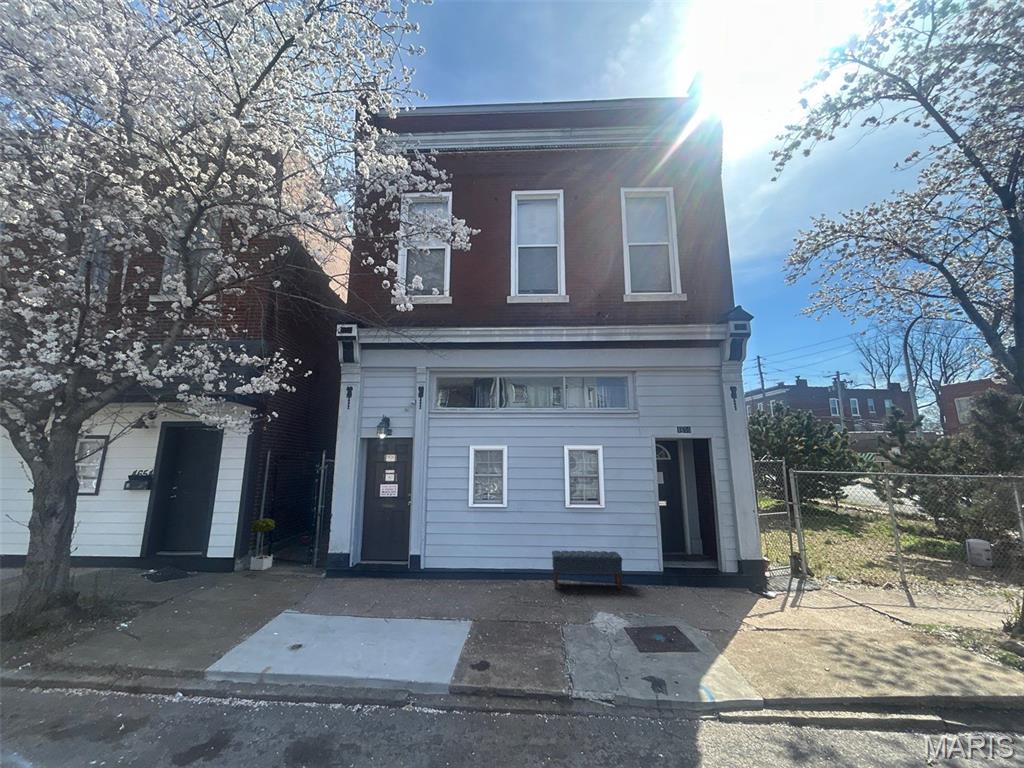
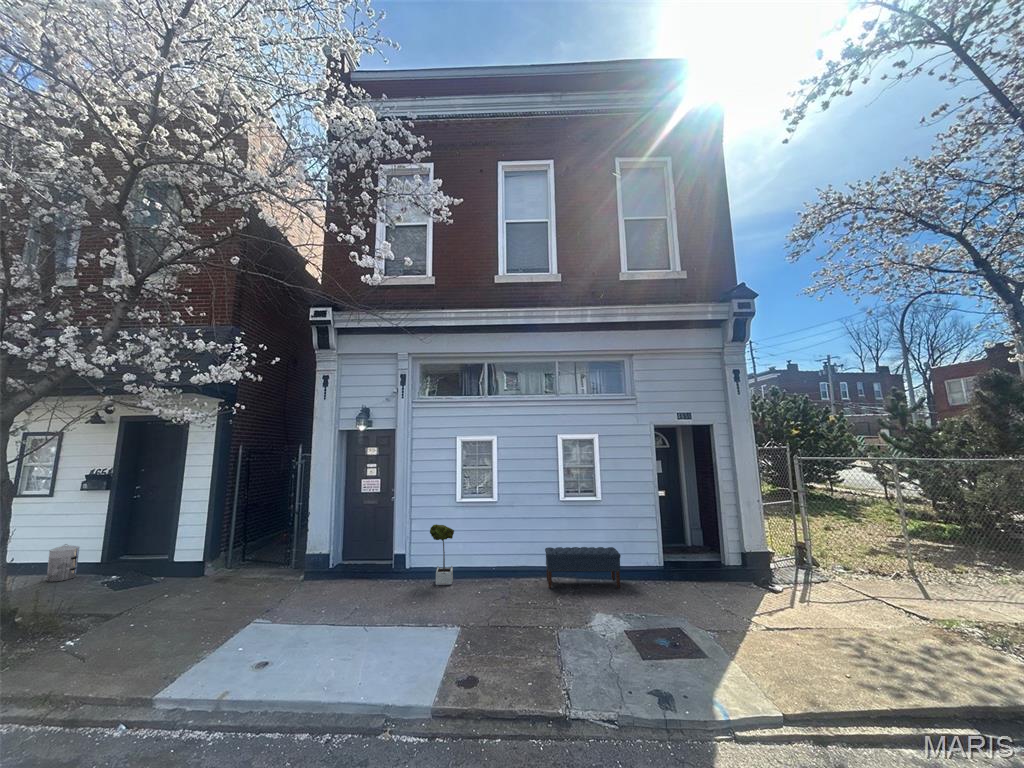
potted tree: present [250,518,275,570] -> present [430,524,454,585]
waste bin: present [966,539,993,567] -> present [46,544,79,582]

